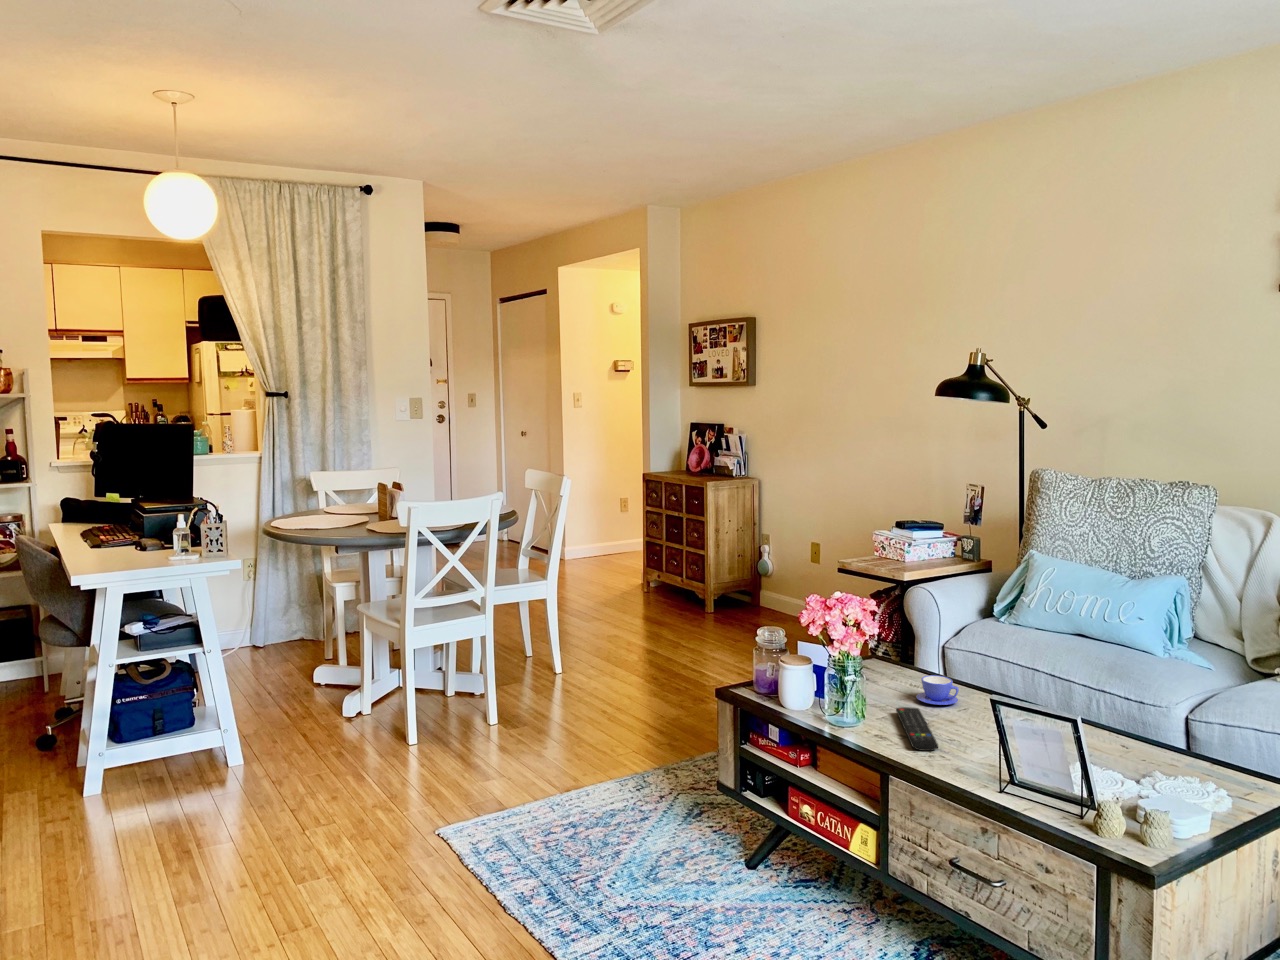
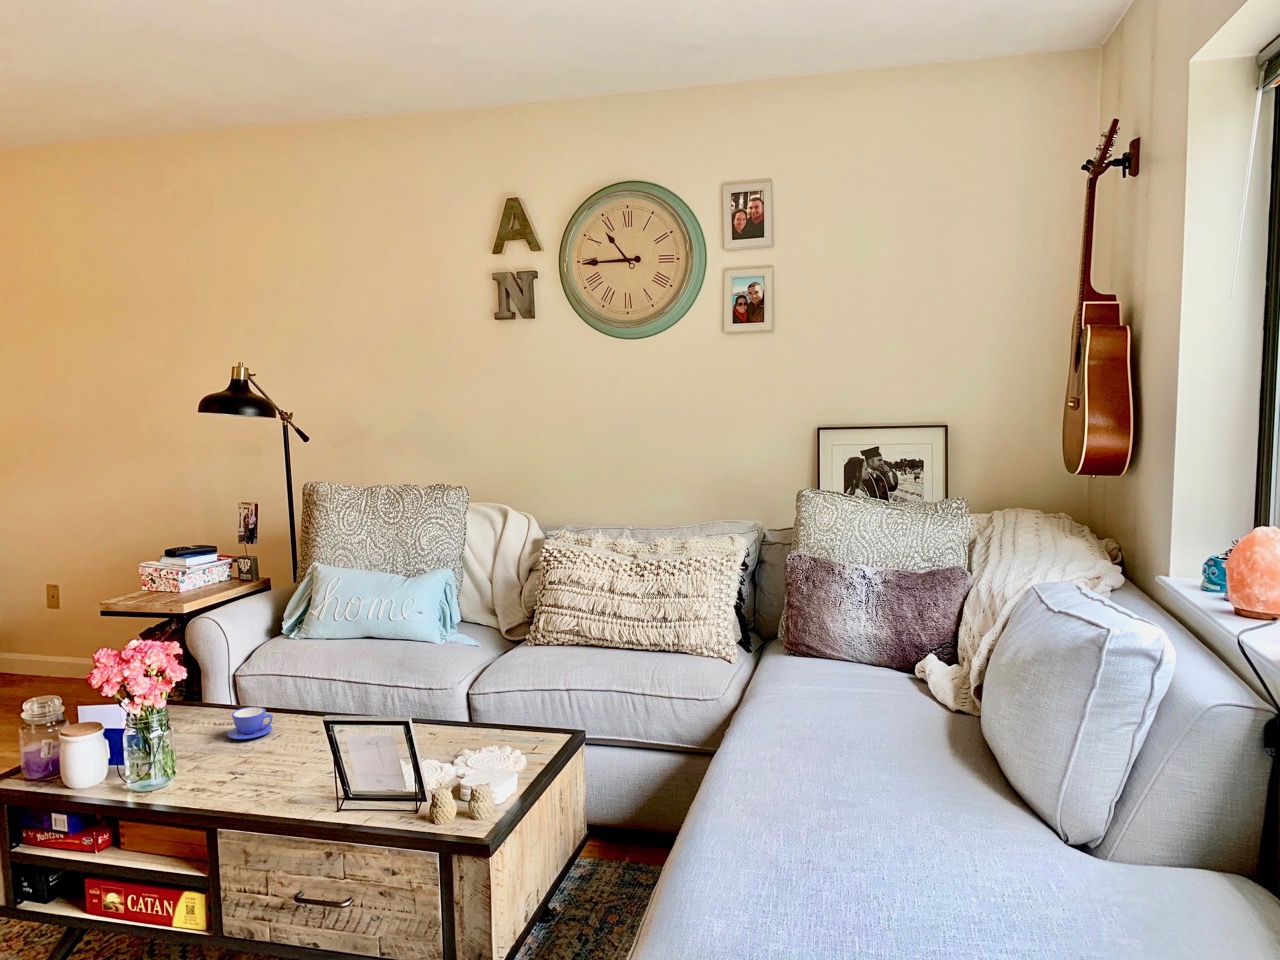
remote control: present [896,707,938,751] -> none [209,747,267,794]

